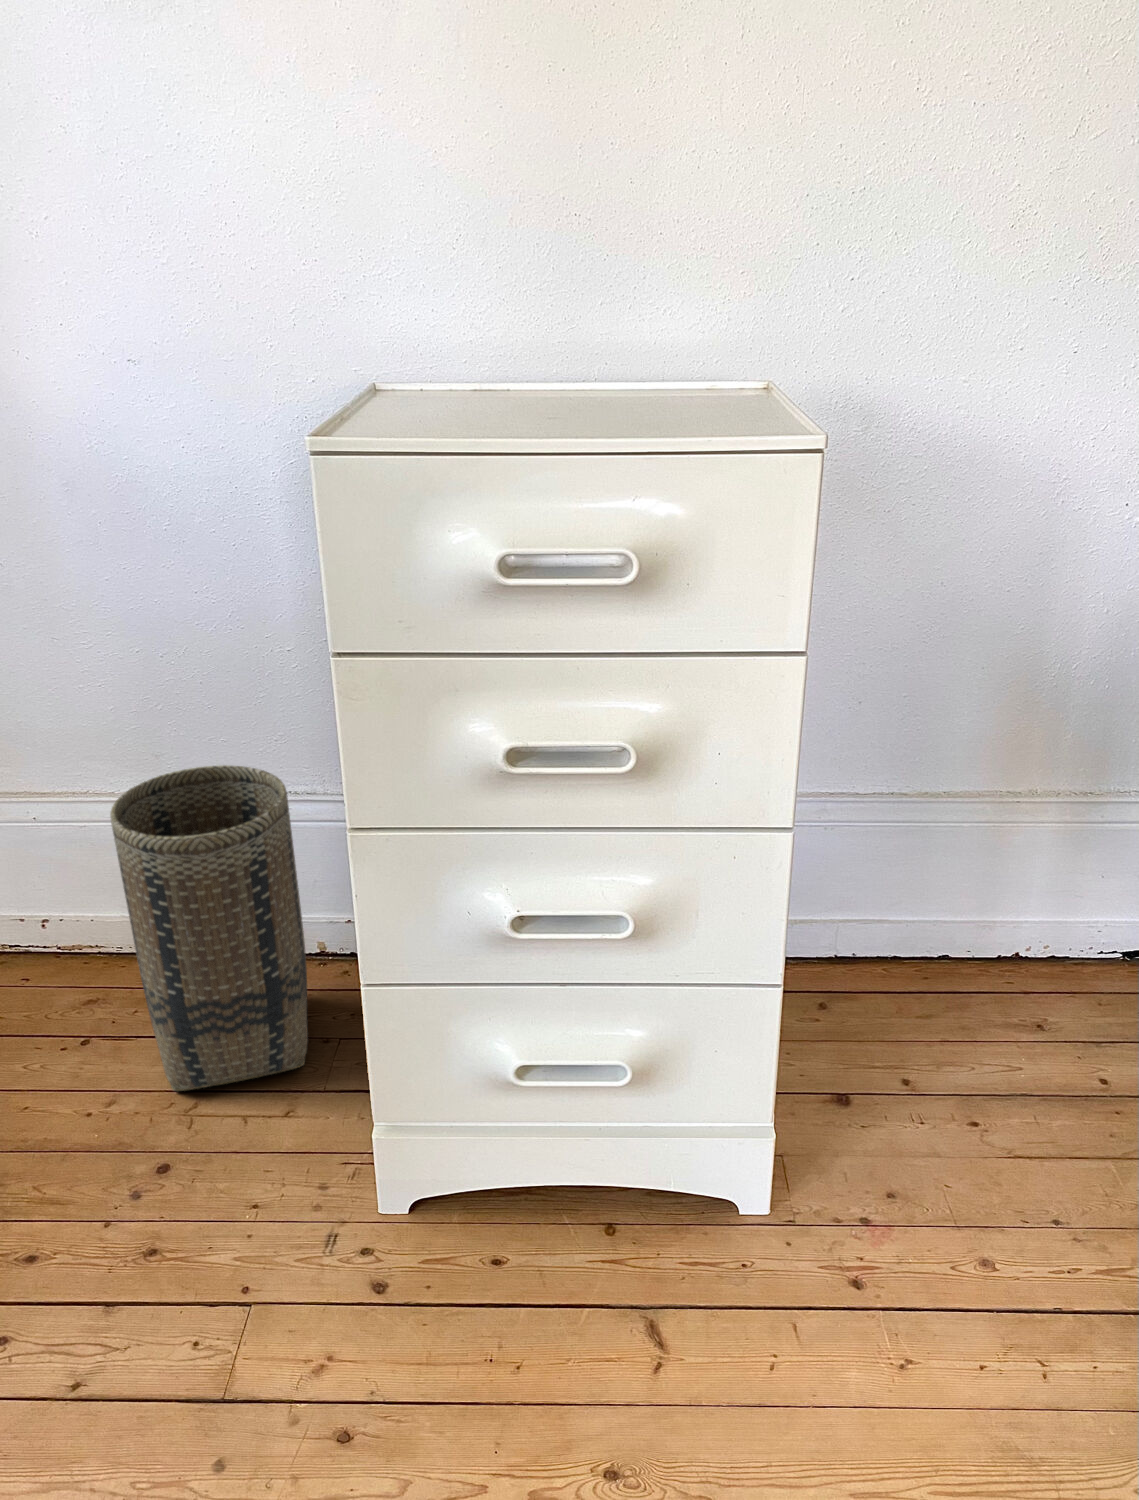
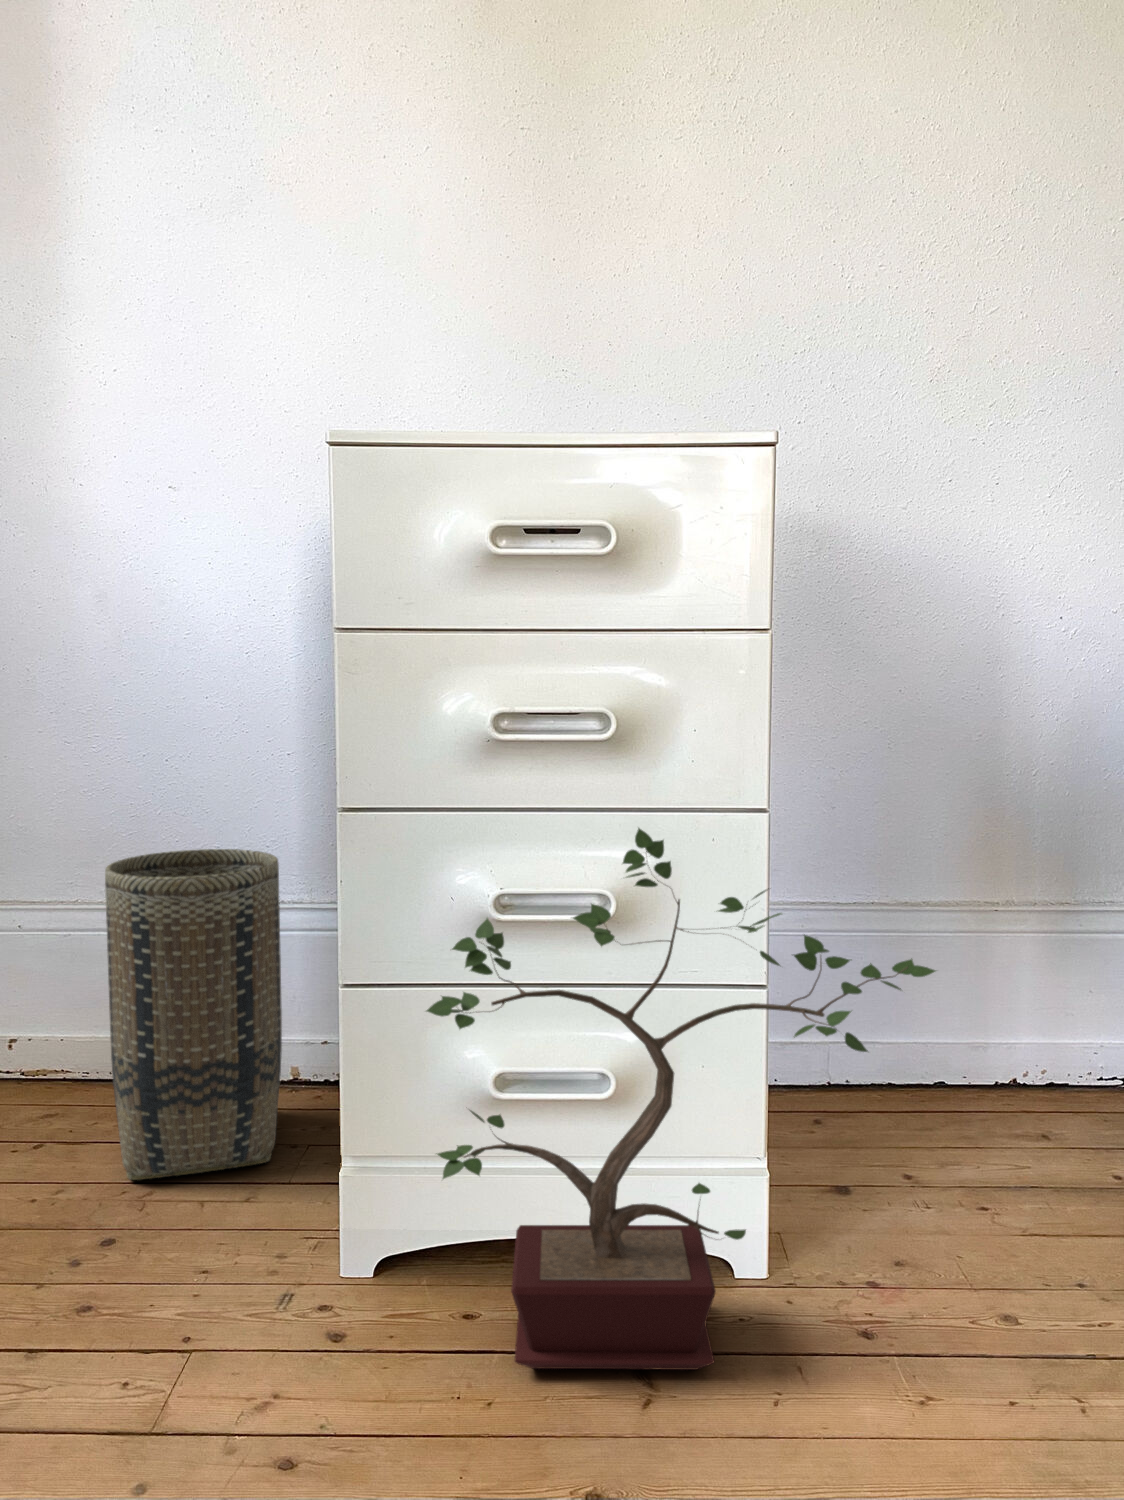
potted plant: none [444,867,958,1329] -> present [427,828,936,1370]

